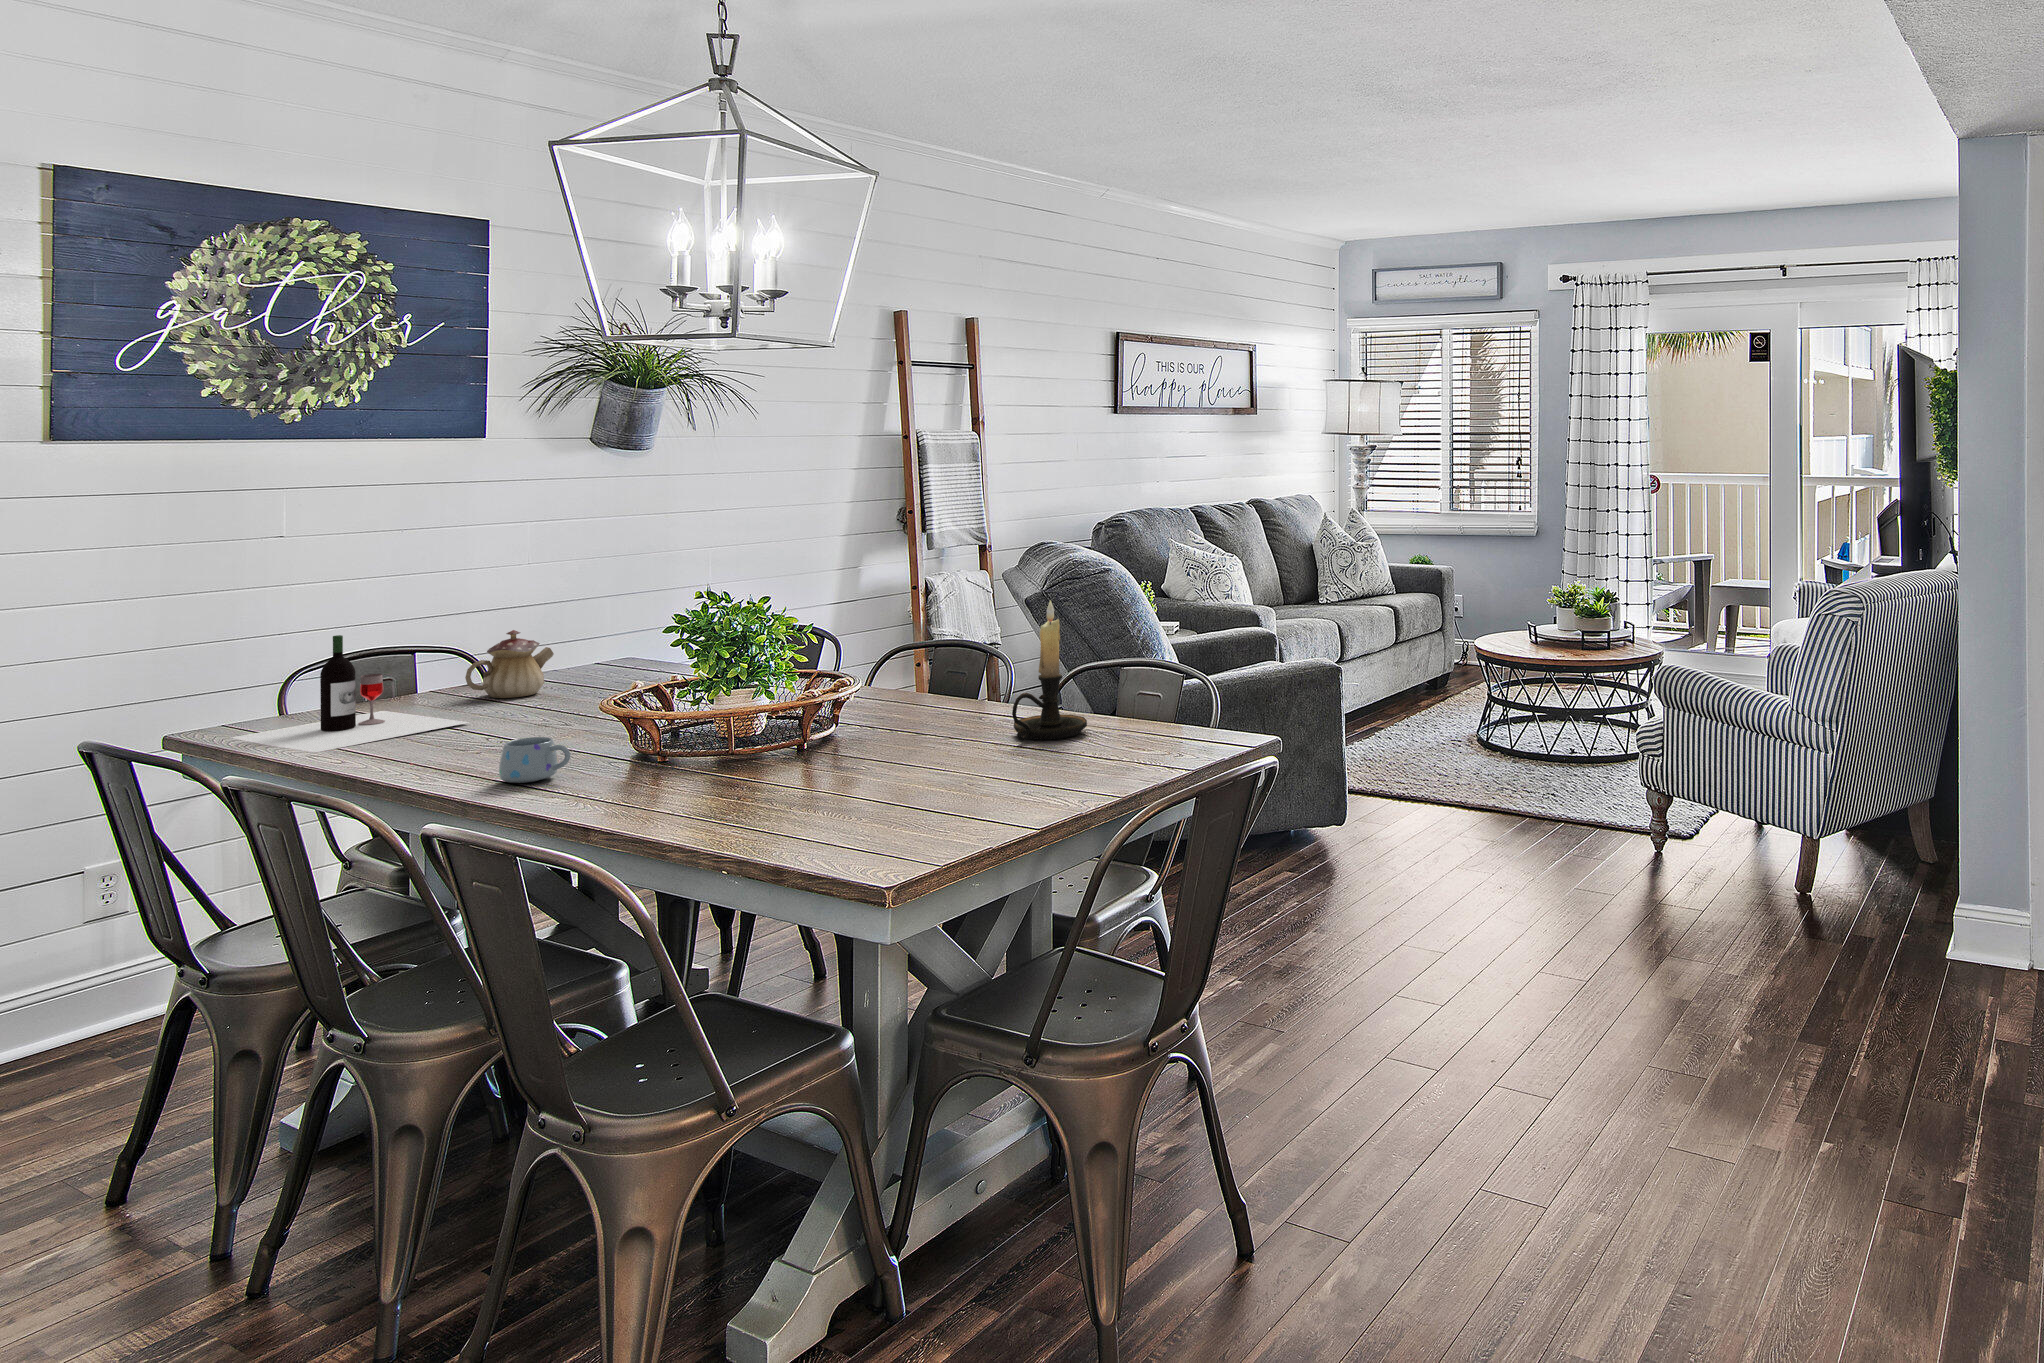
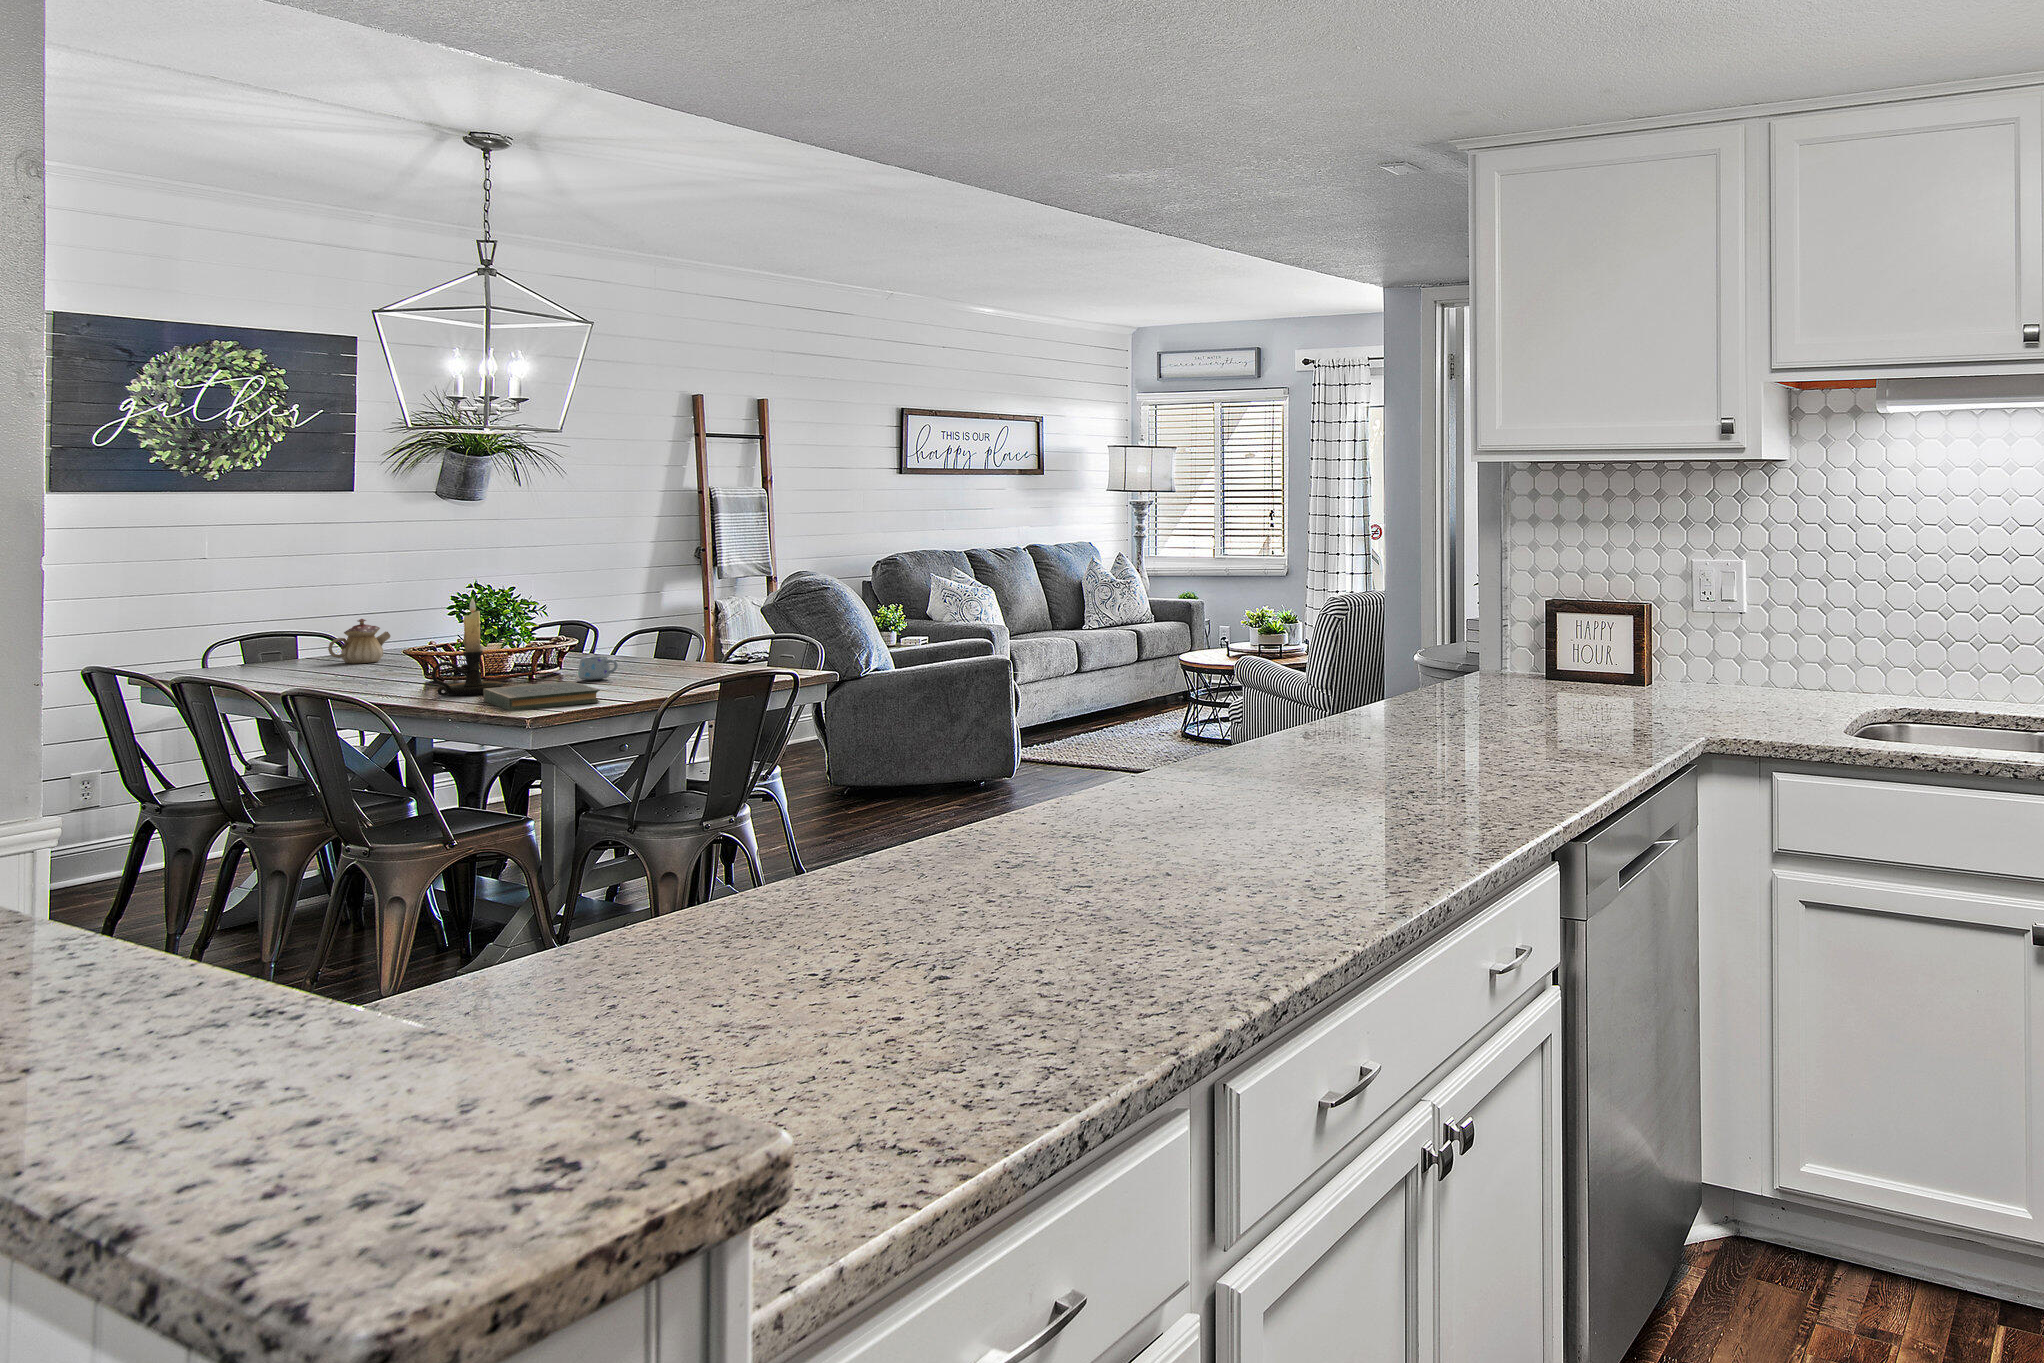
candle holder: present [1012,601,1087,741] -> present [432,598,503,696]
wine bottle: present [232,635,469,752] -> none [170,615,327,683]
mug: present [499,737,571,783] -> present [578,657,618,681]
book: none [772,774,983,858] -> present [483,681,600,711]

